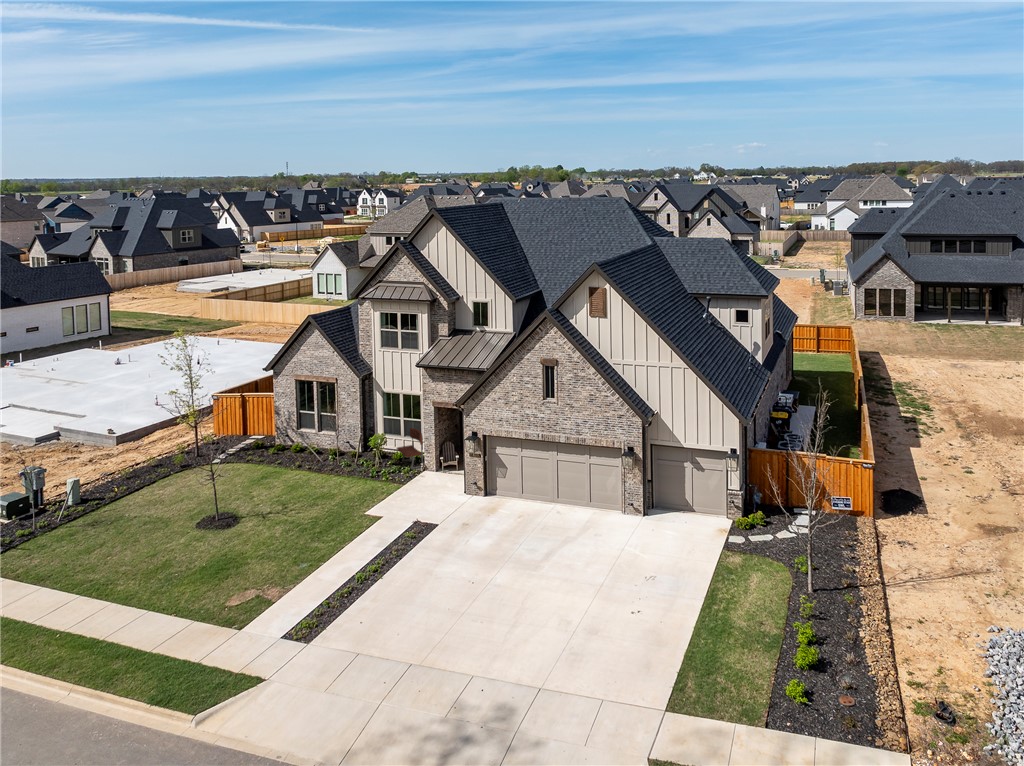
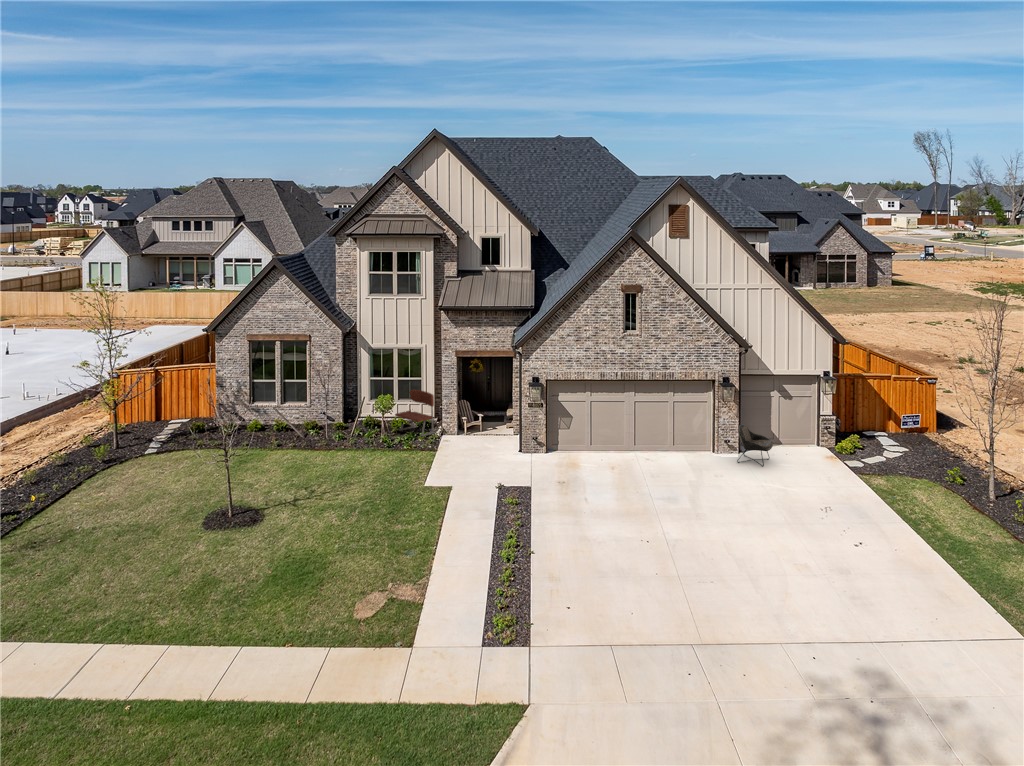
lounge chair: none [638,490,674,531] -> present [737,424,773,467]

